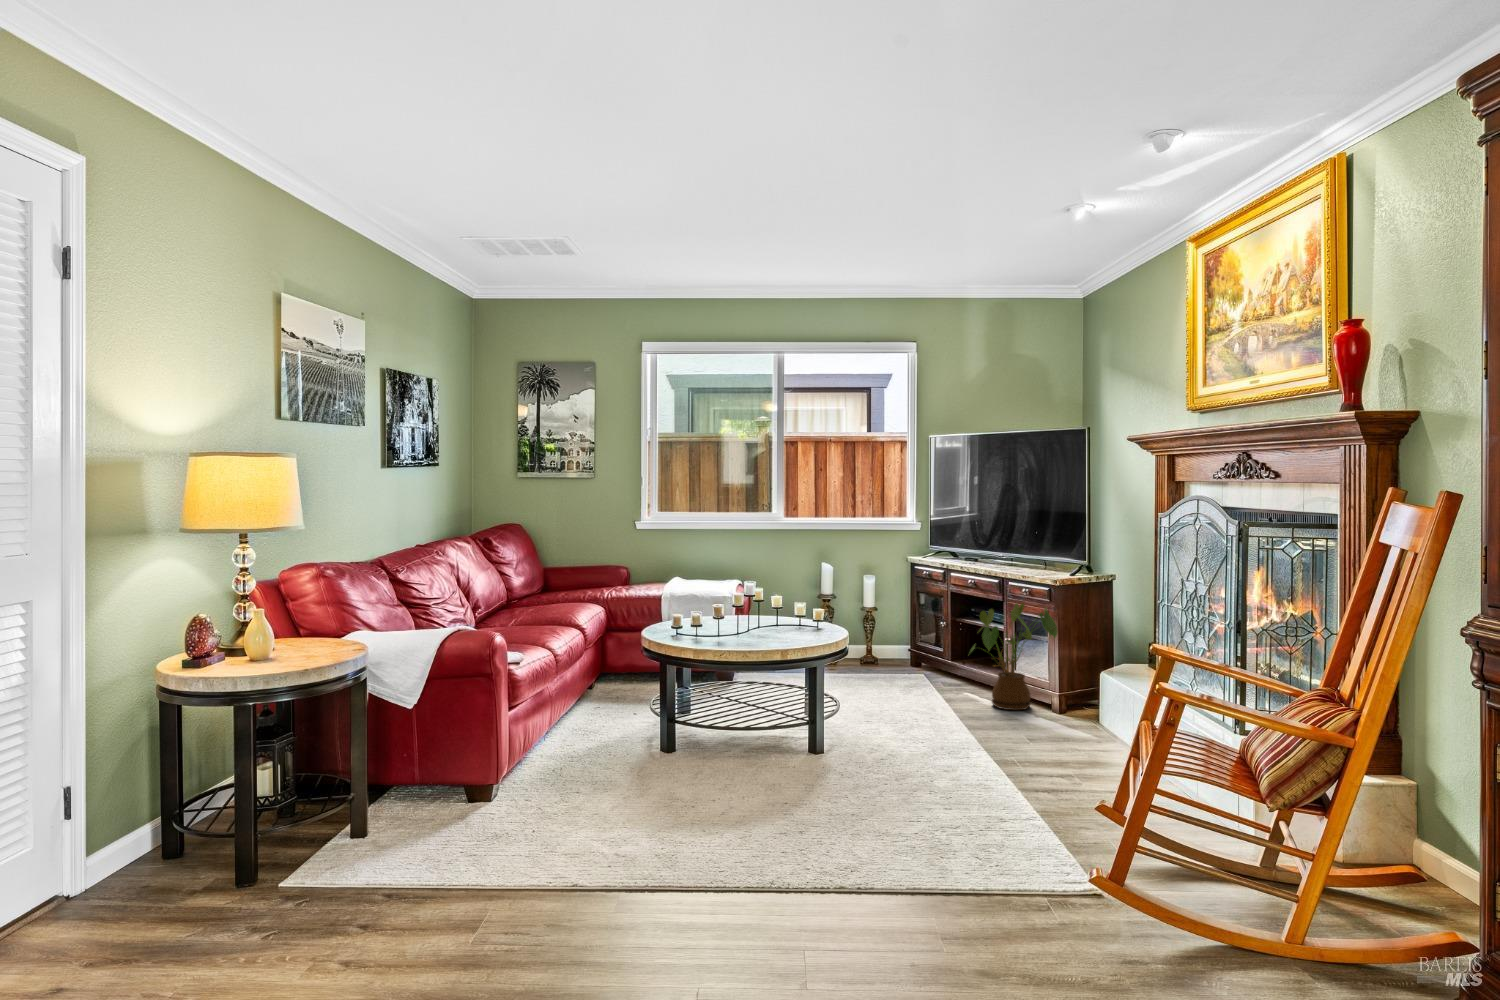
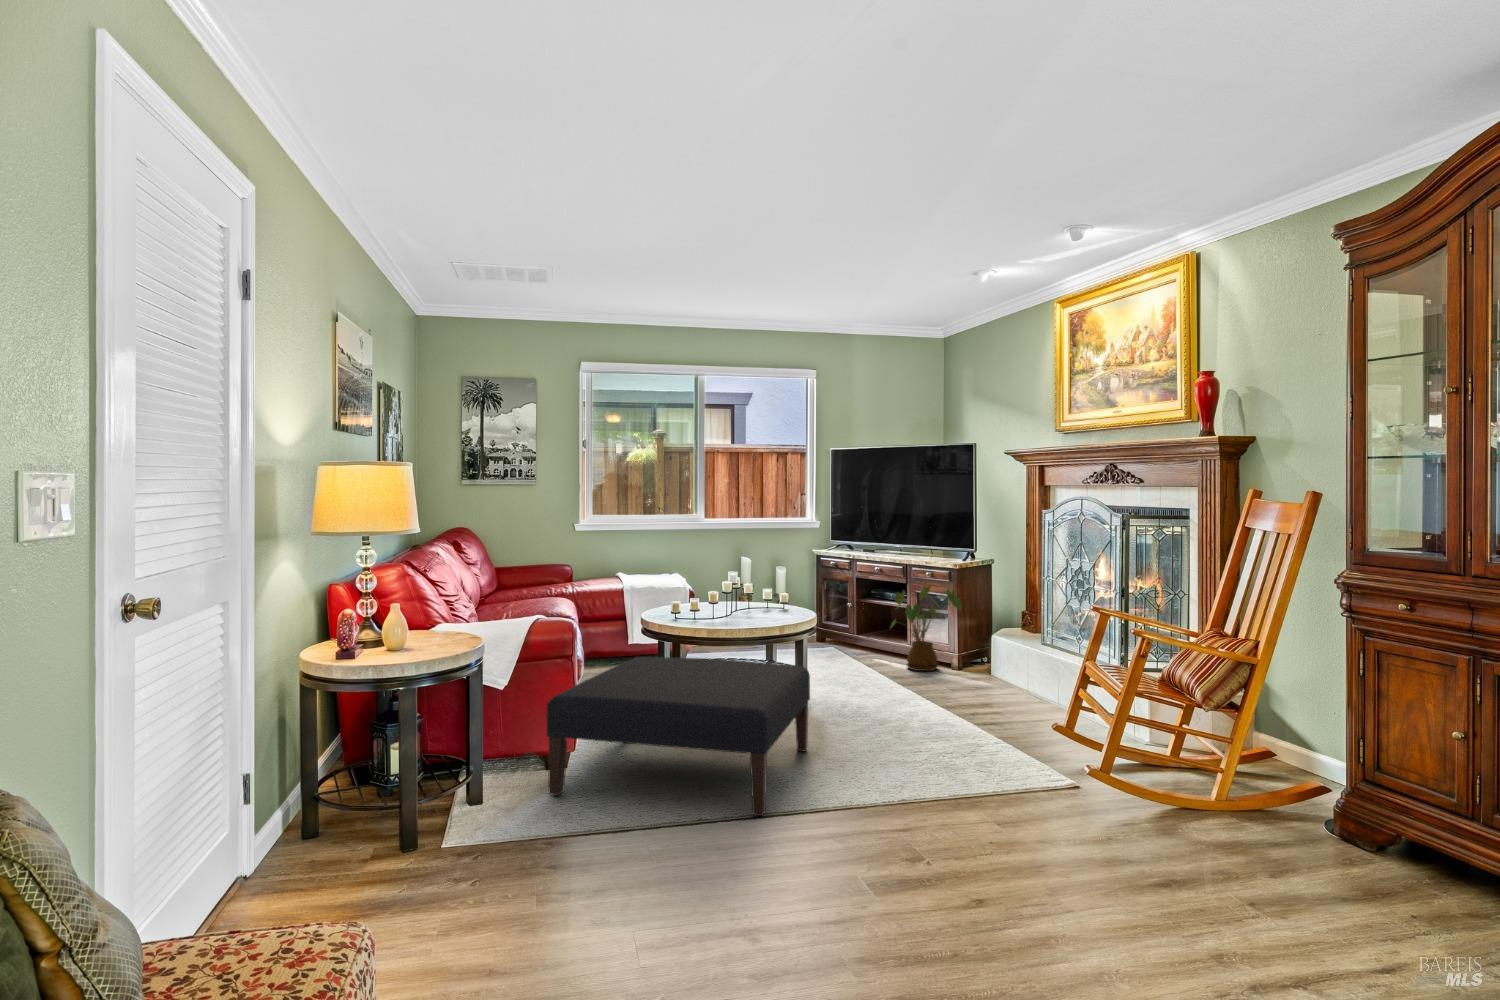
ottoman: none [438,678,784,887] -> present [546,657,810,816]

